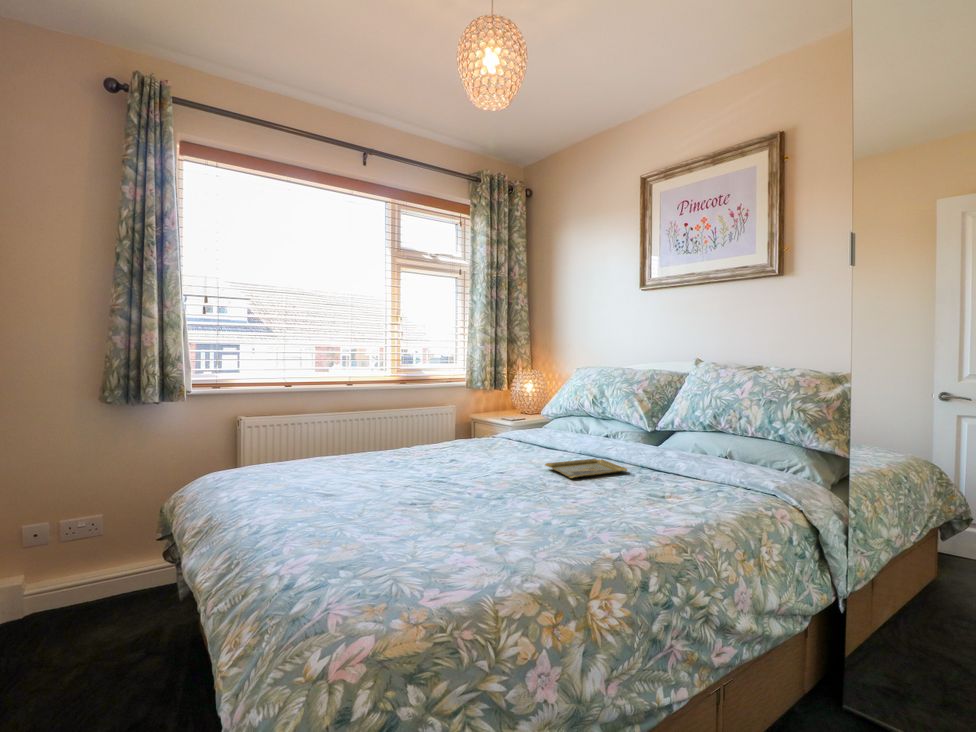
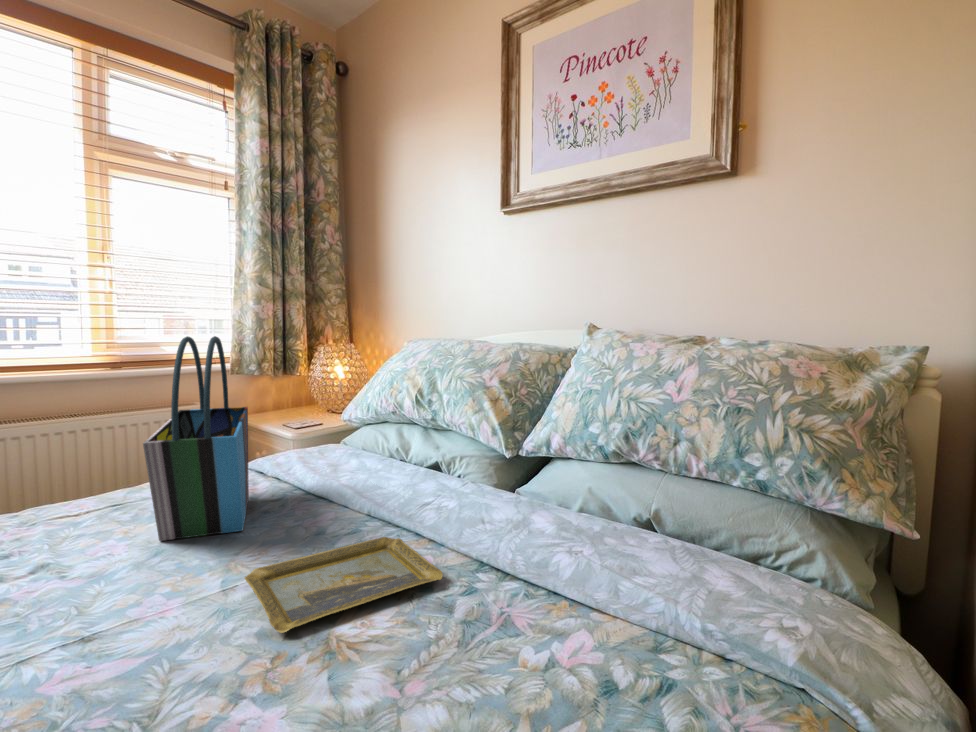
tote bag: none [482,366,530,457] -> present [143,336,249,541]

